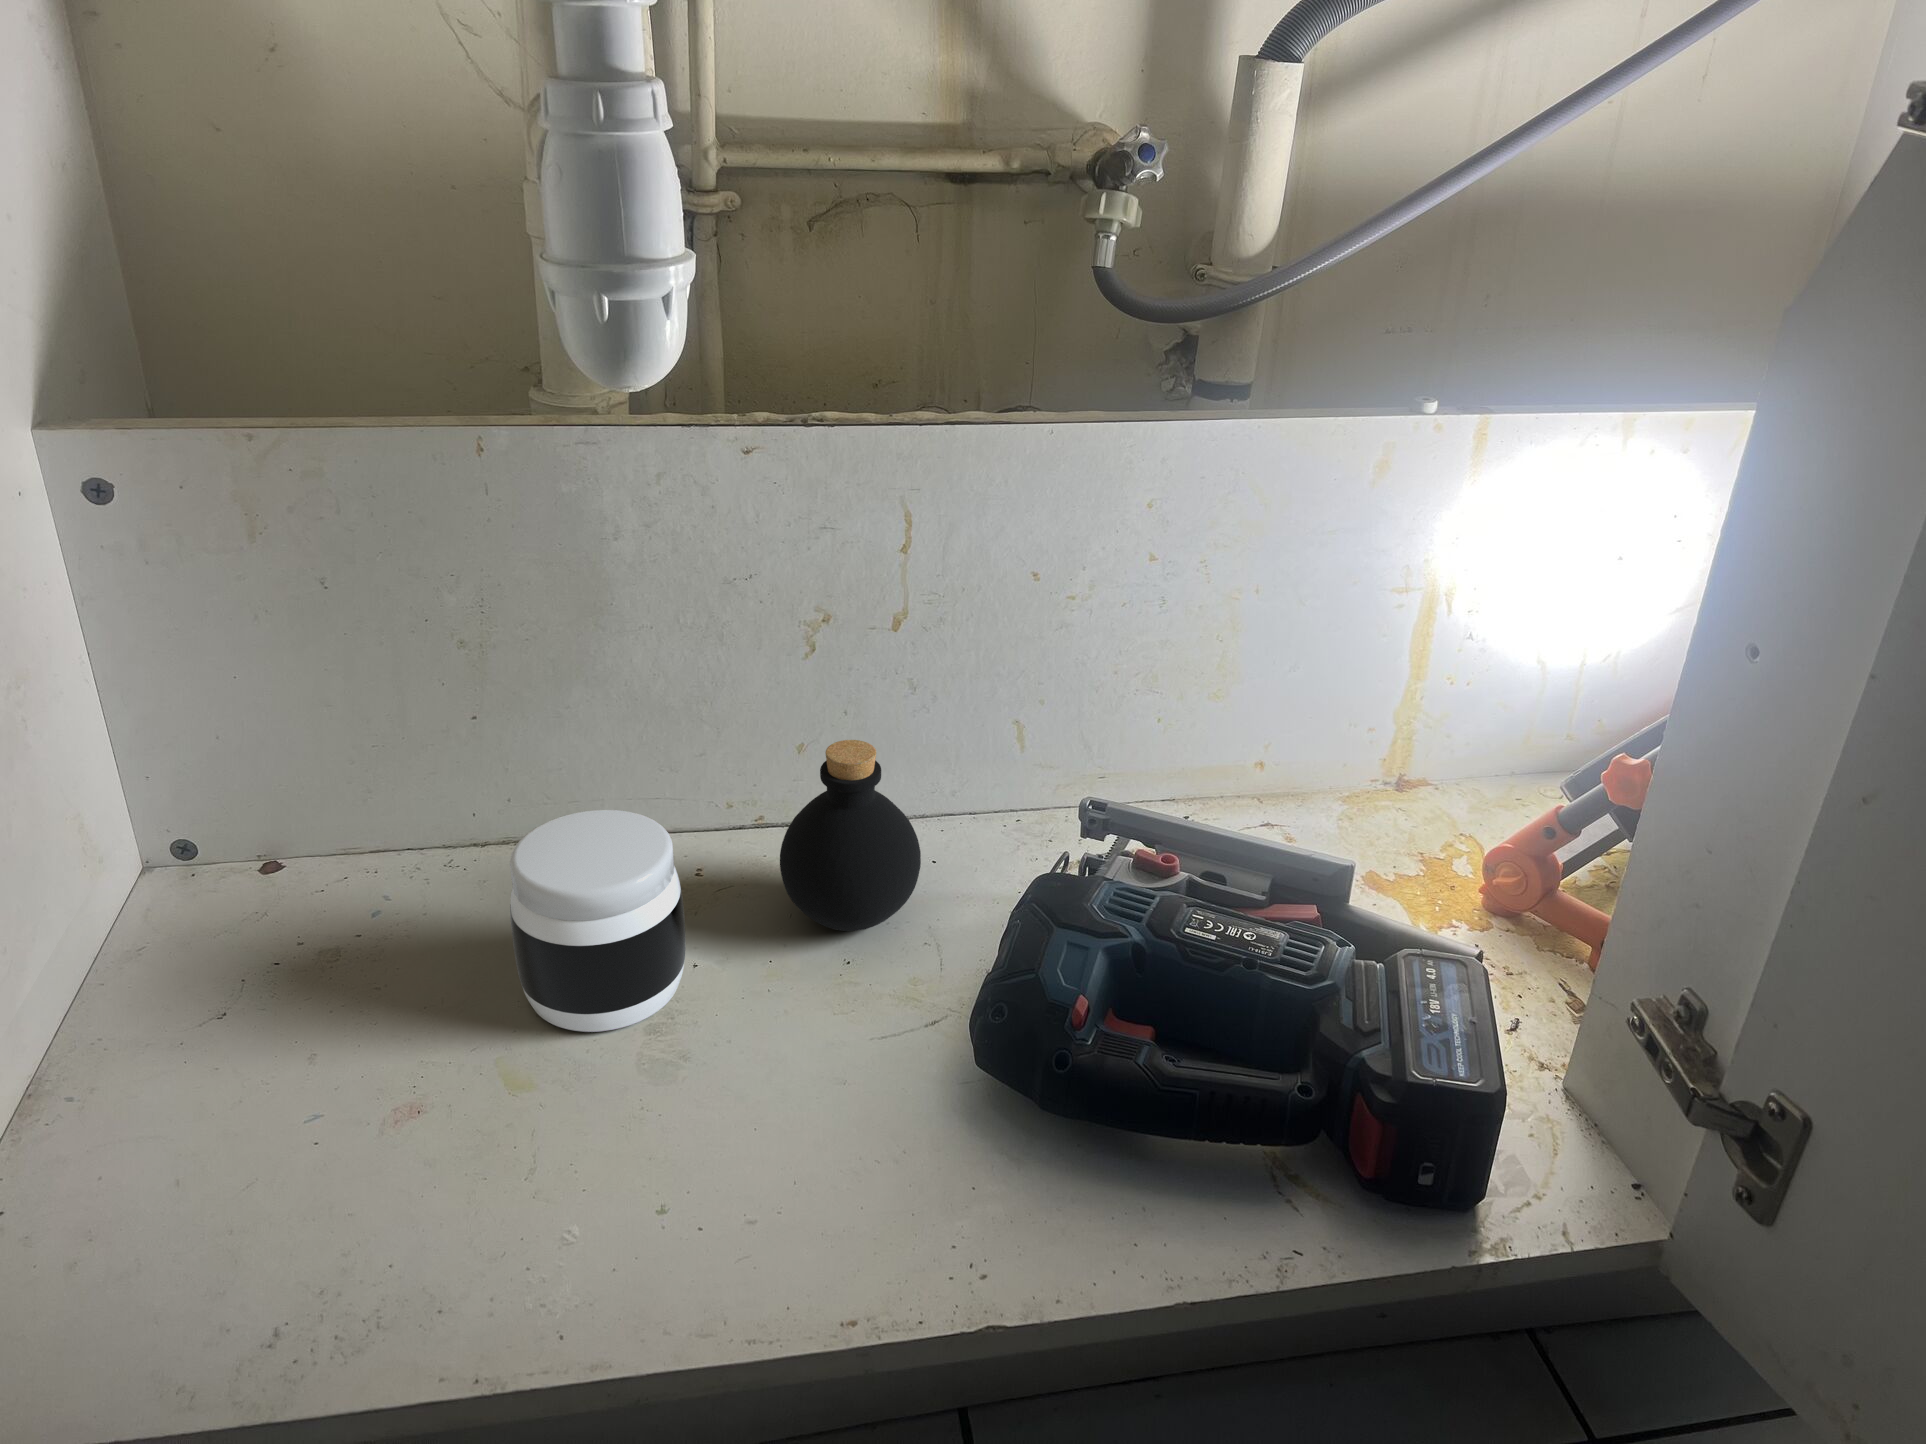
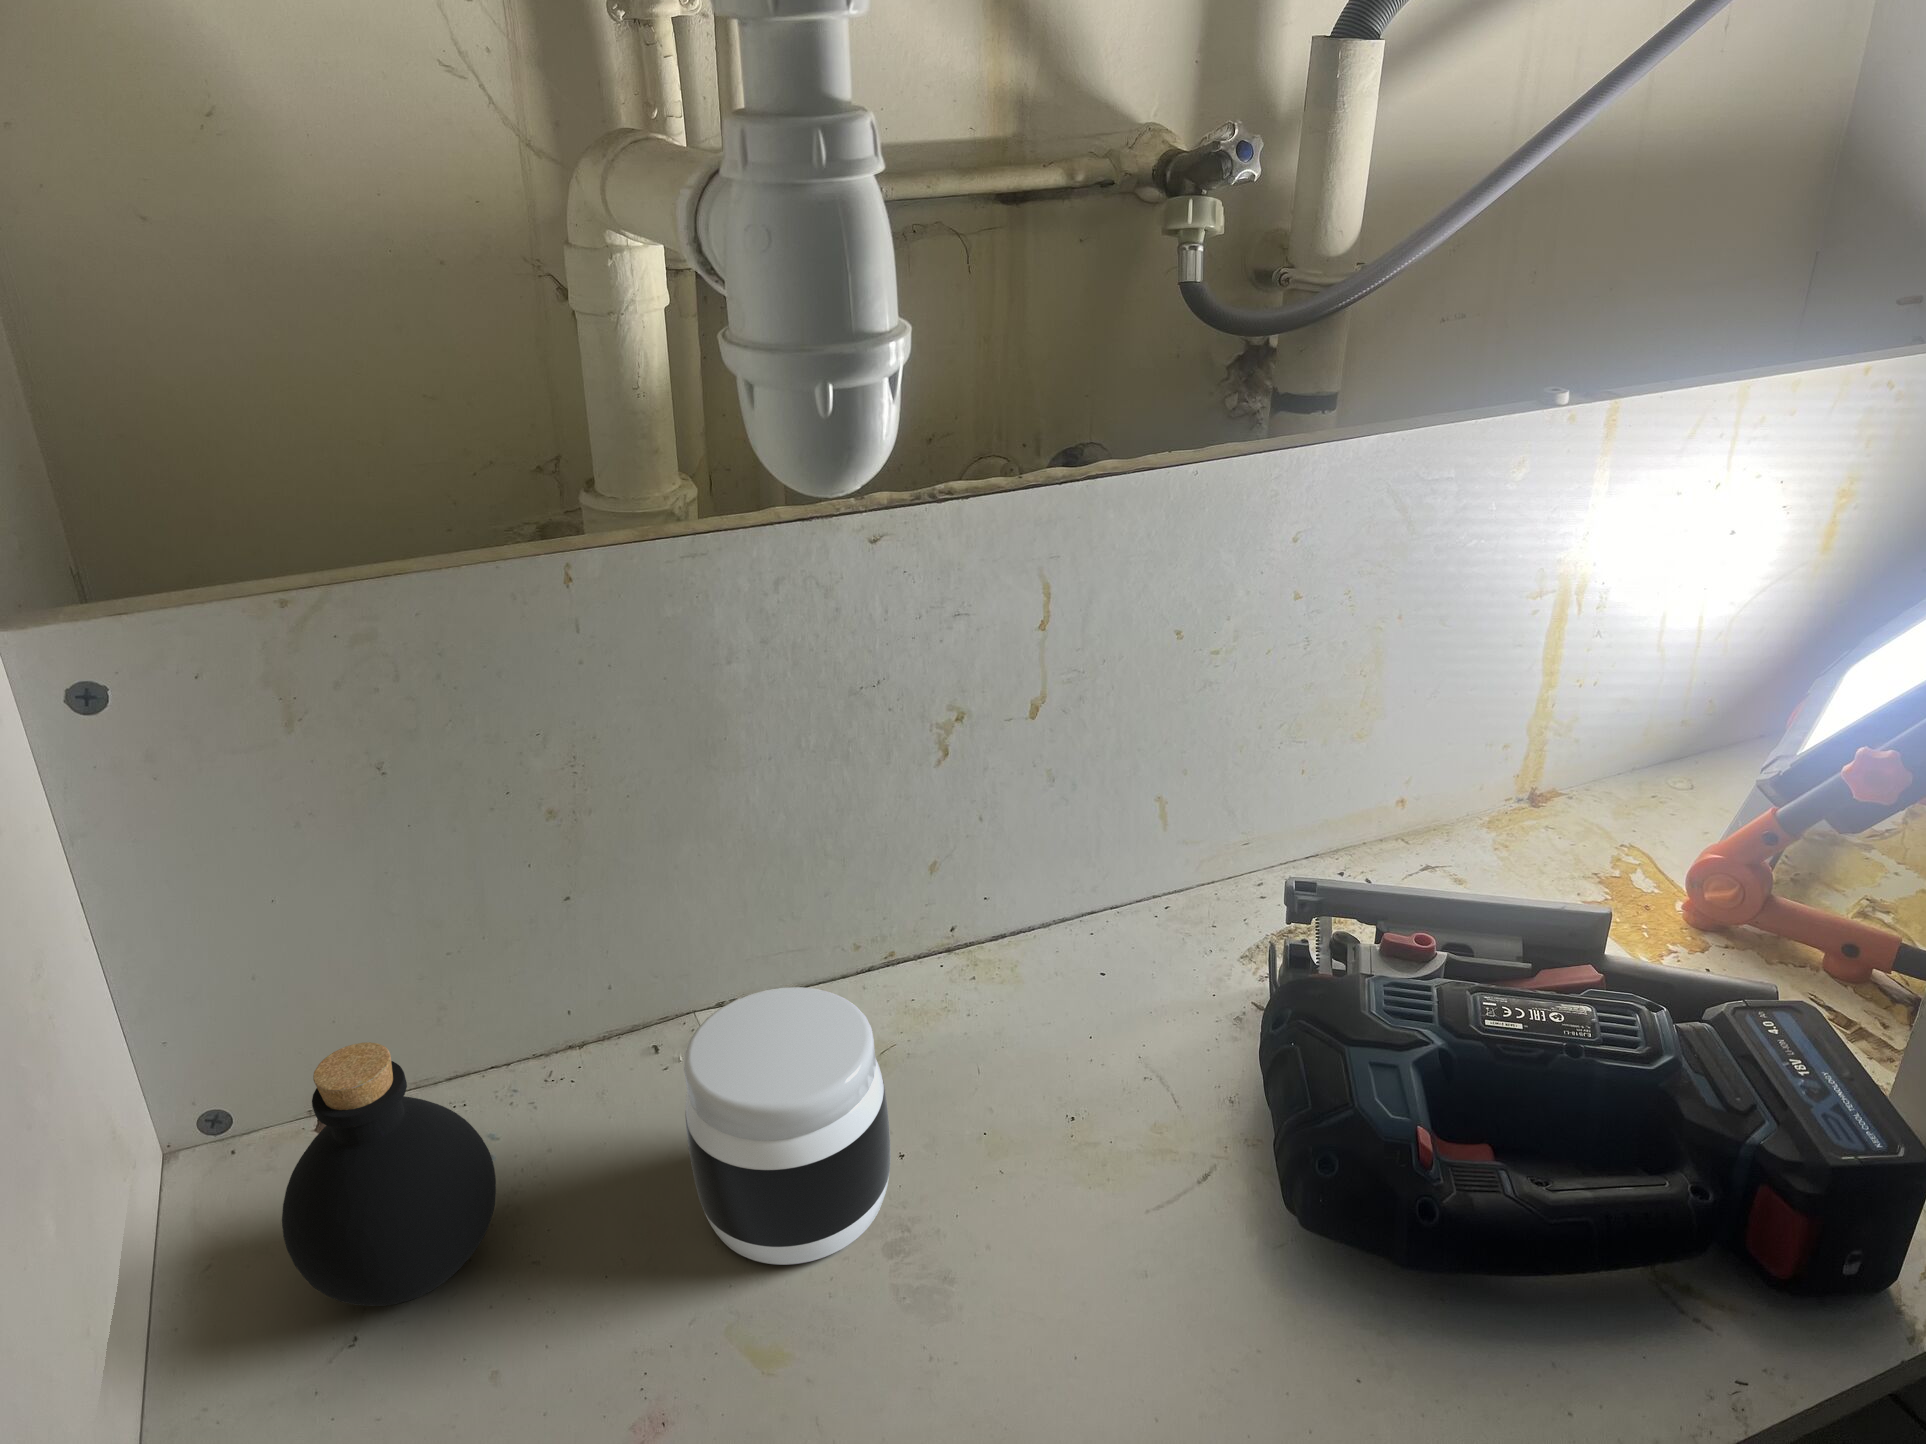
bottle: present [780,740,921,931] -> present [282,1042,496,1306]

